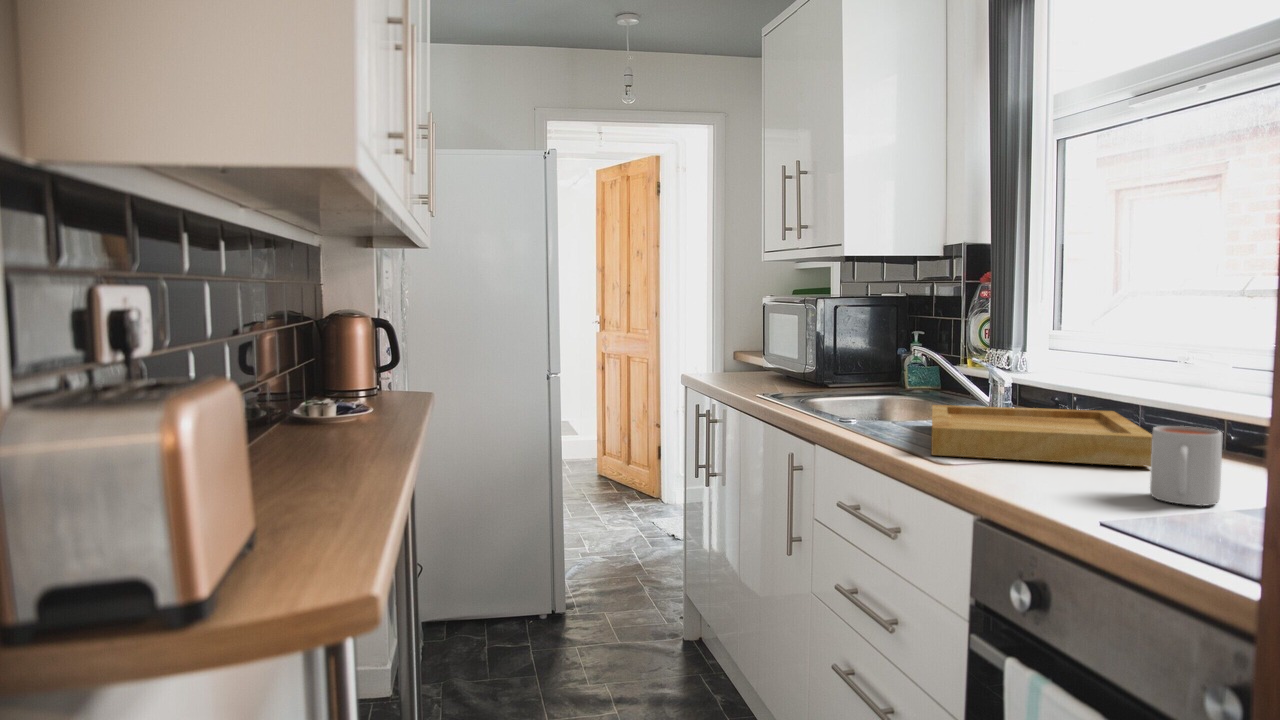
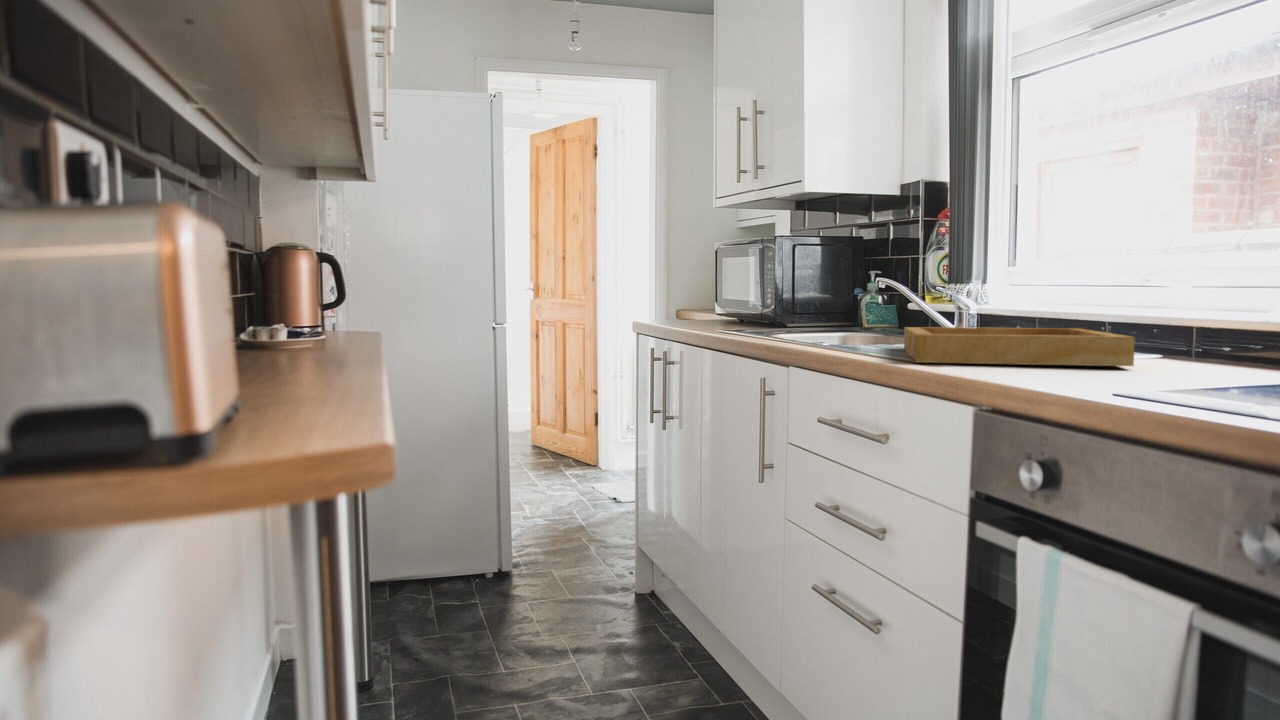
mug: present [1150,426,1223,506] -> none [1141,315,1211,386]

